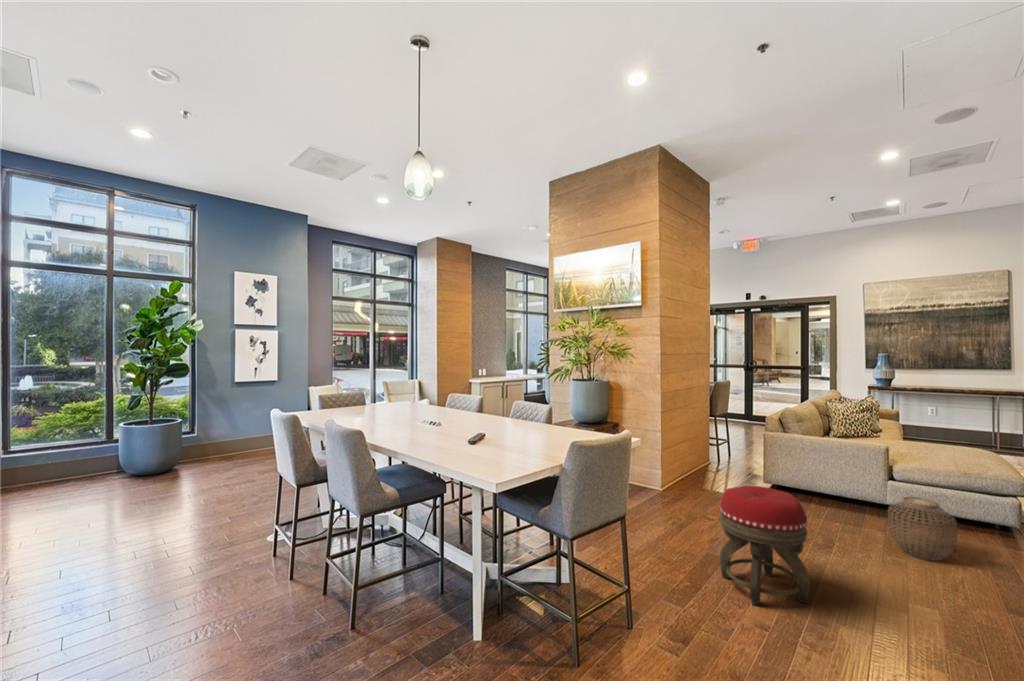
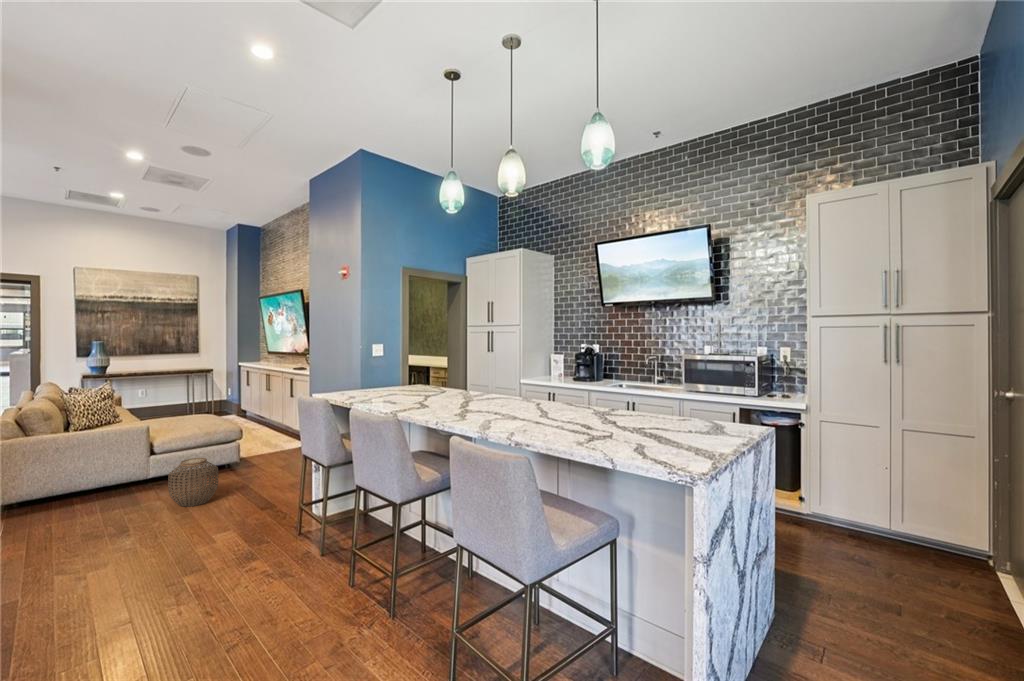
footstool: present [720,486,810,605] -> none [26,484,142,613]

